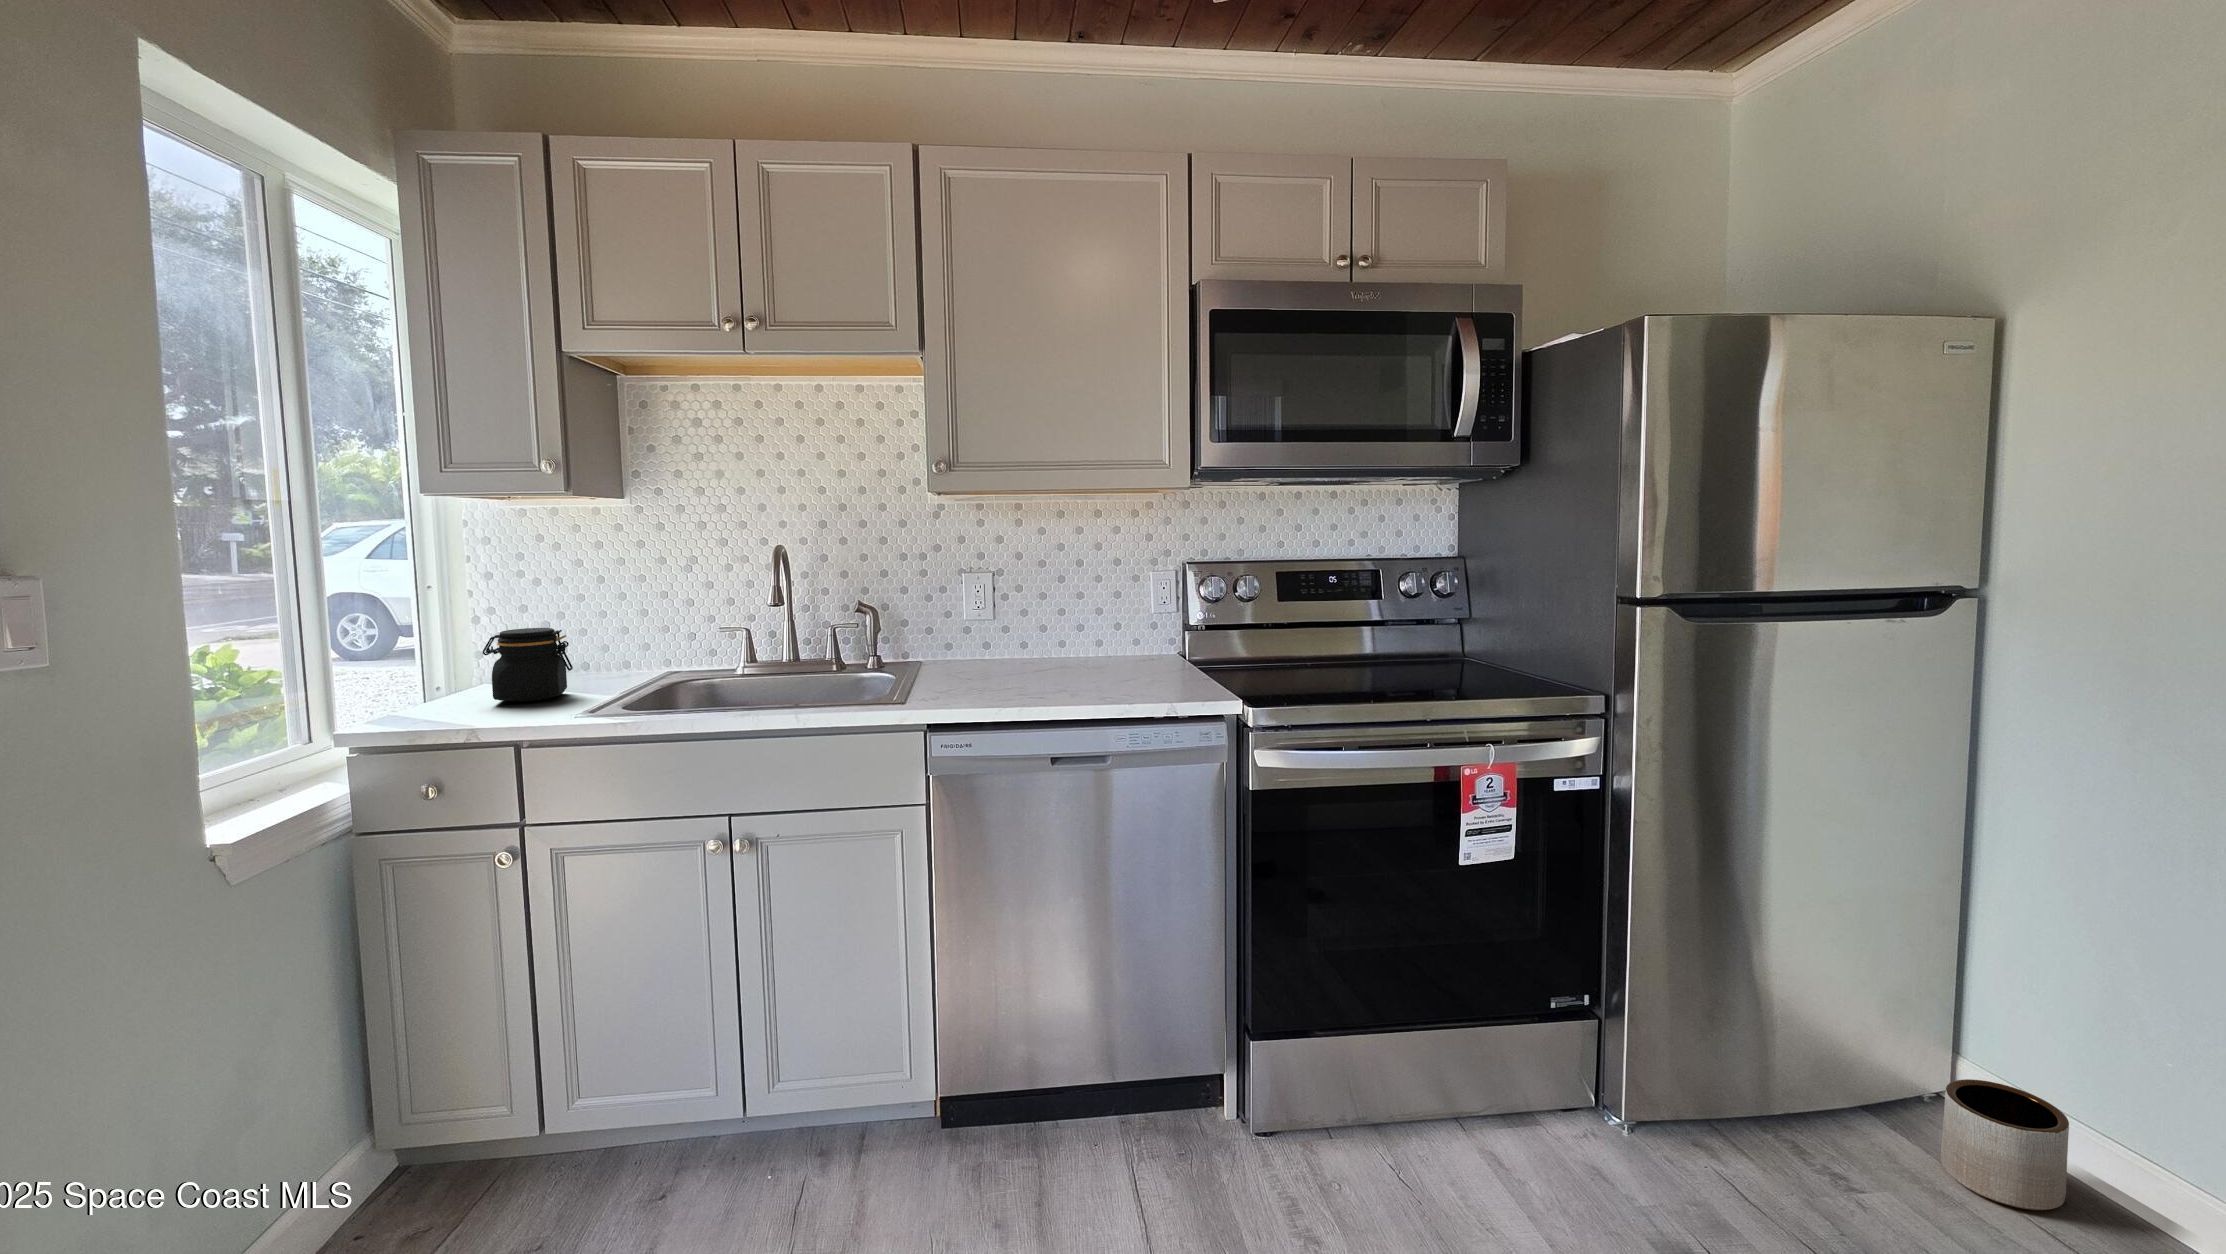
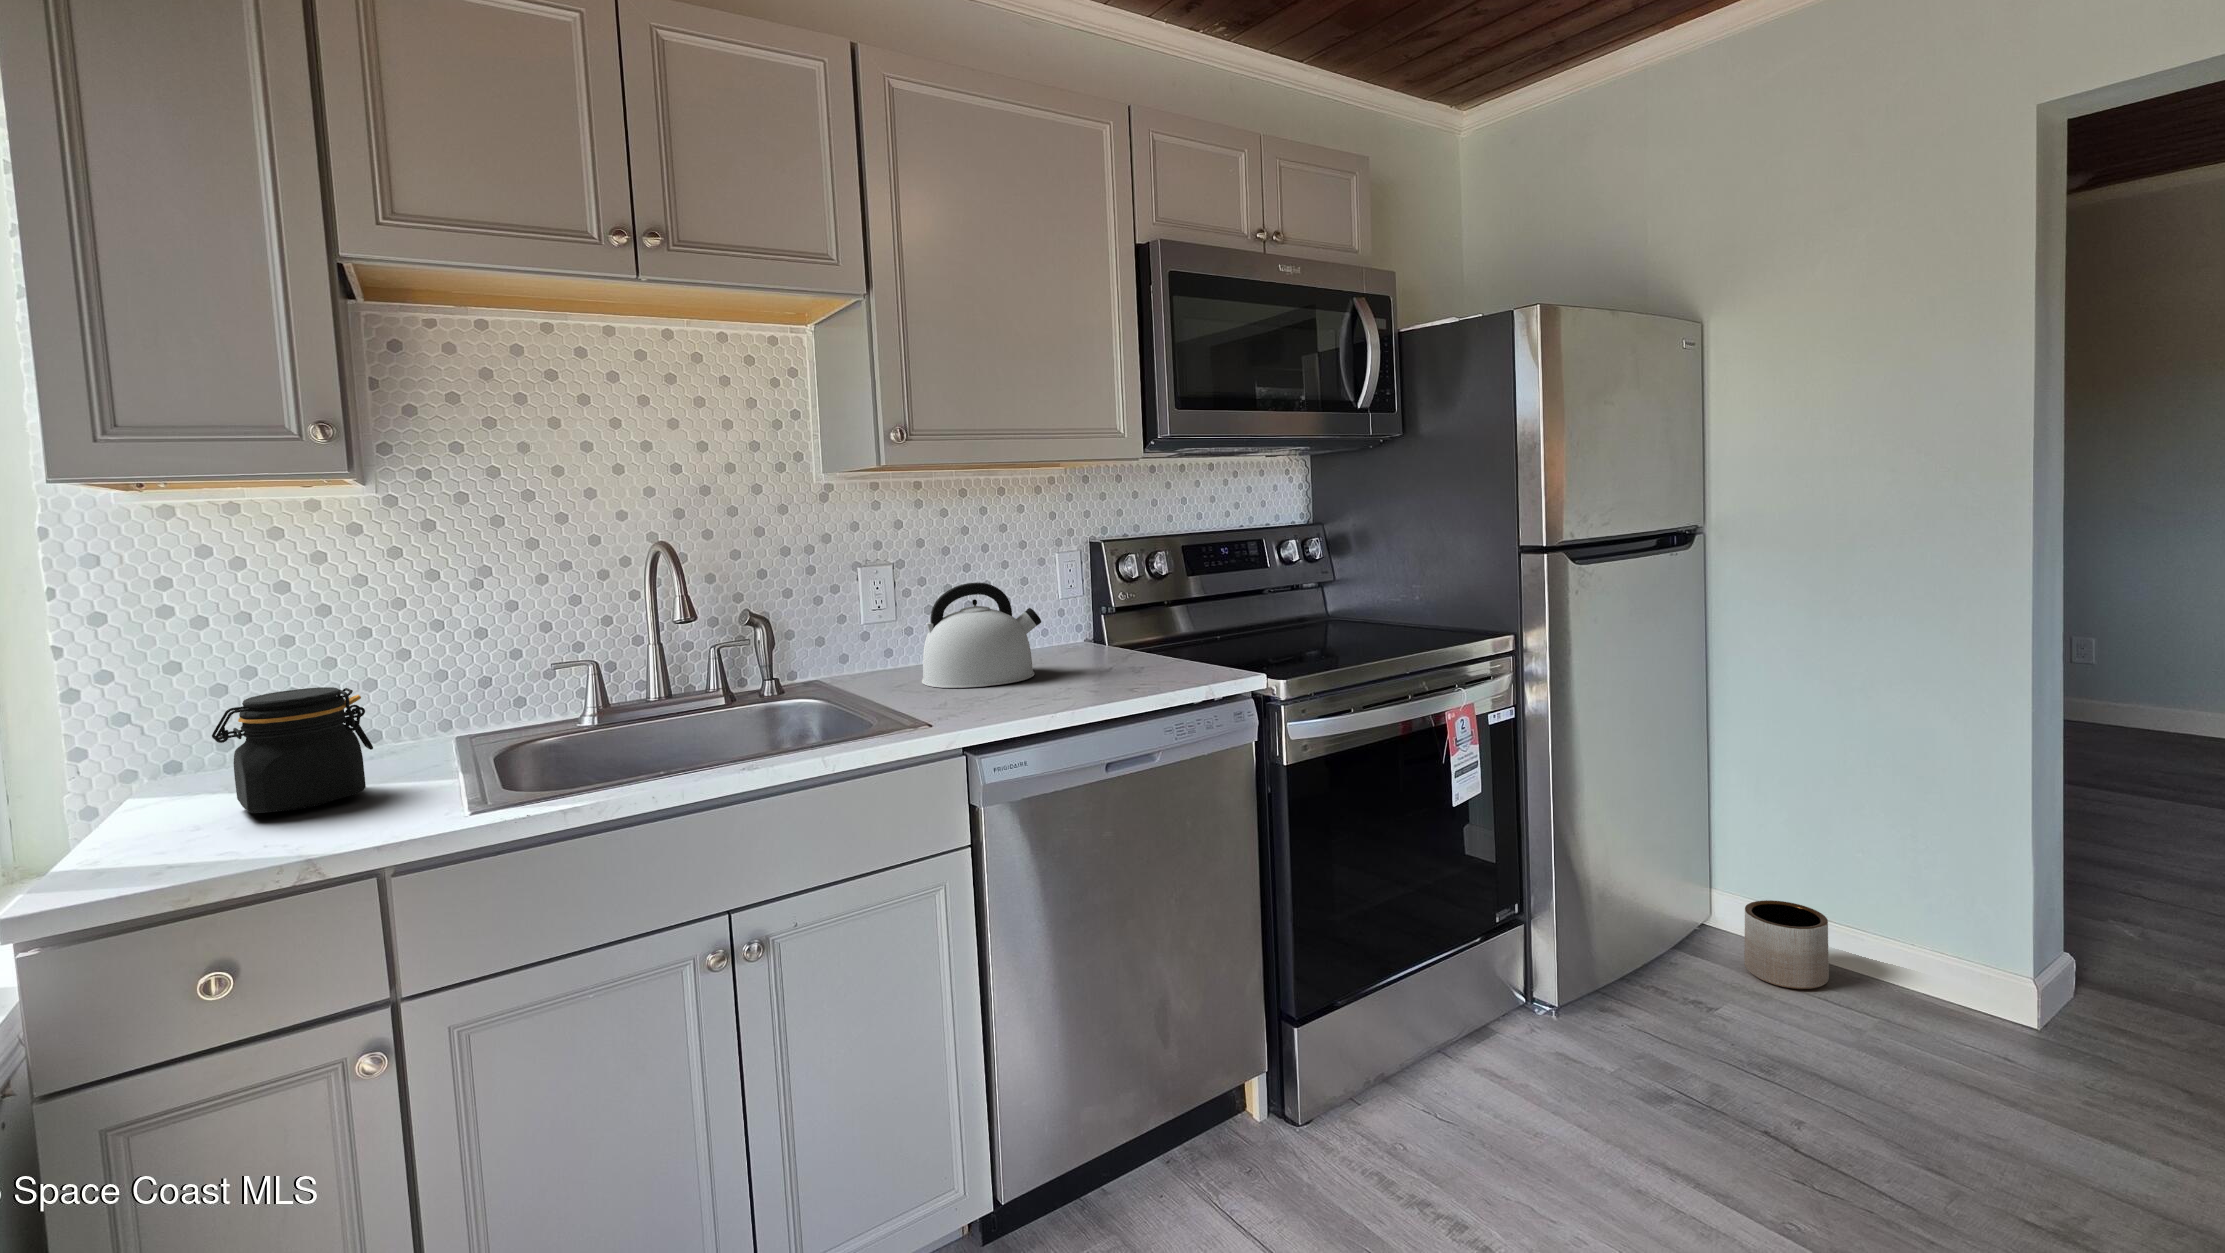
kettle: none [979,592,1082,681] -> present [922,583,1041,688]

